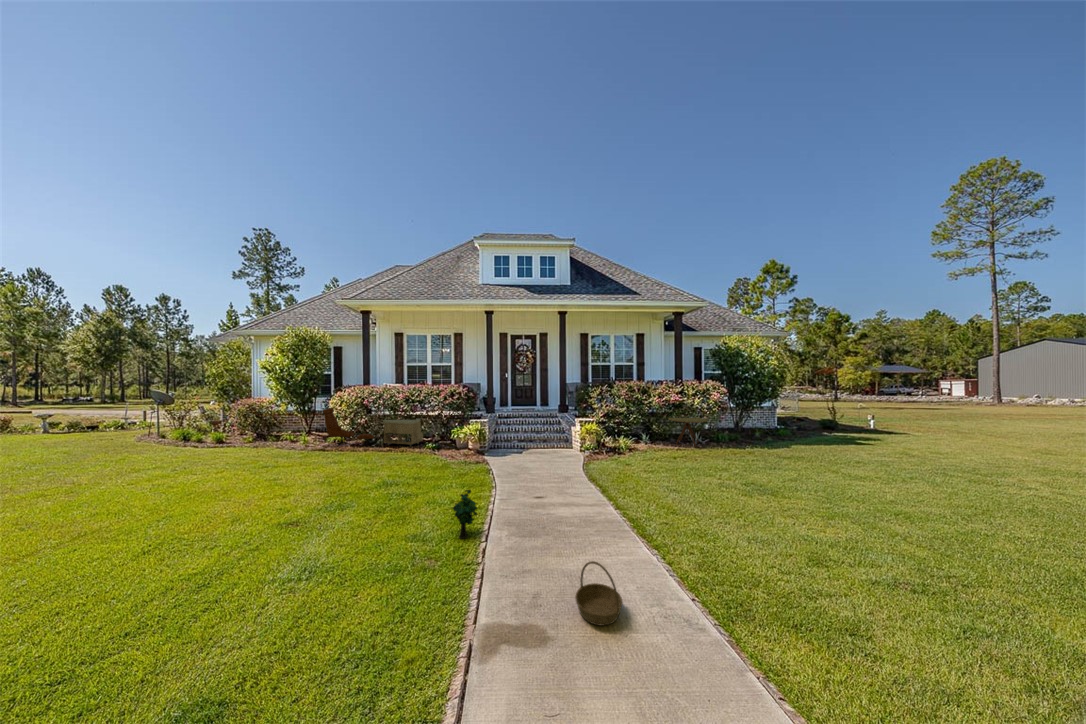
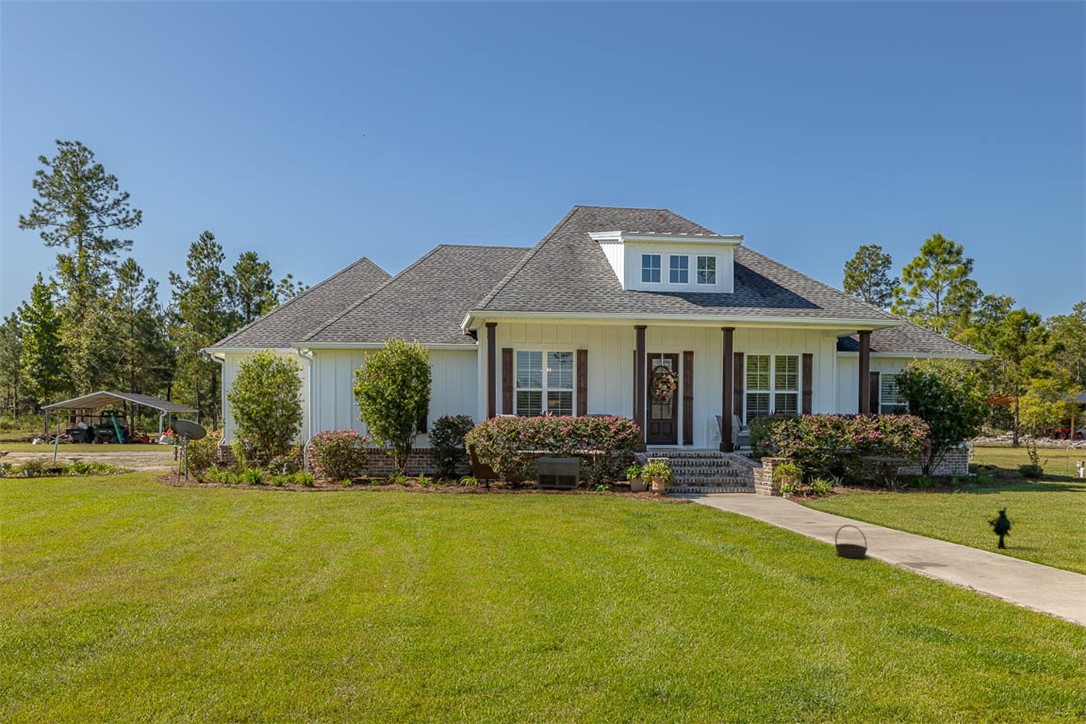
decorative plant: present [452,490,477,539] -> present [988,508,1014,549]
basket: present [575,561,623,625] -> present [835,525,867,558]

